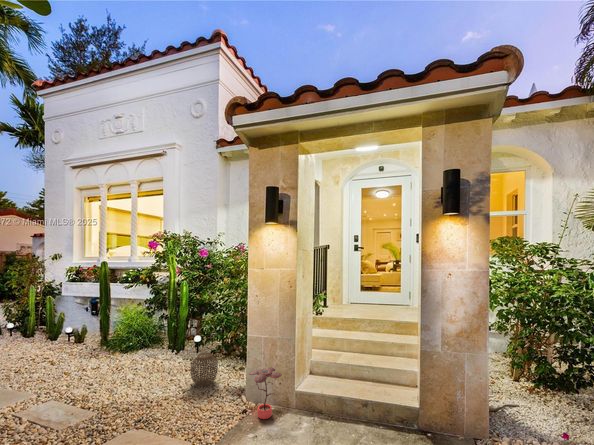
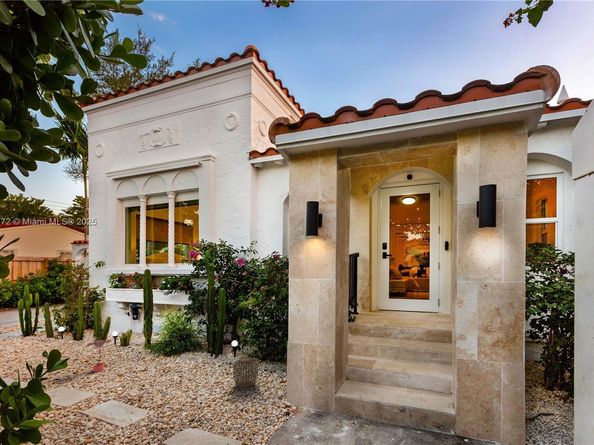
potted plant: present [249,368,282,419] -> present [86,340,111,372]

